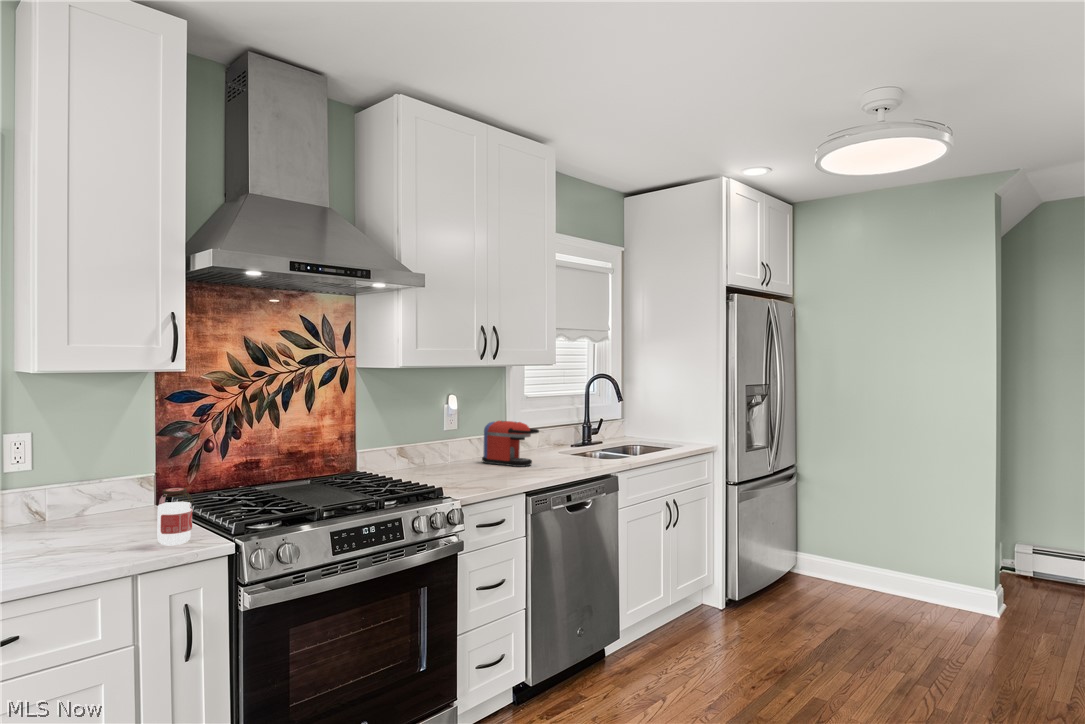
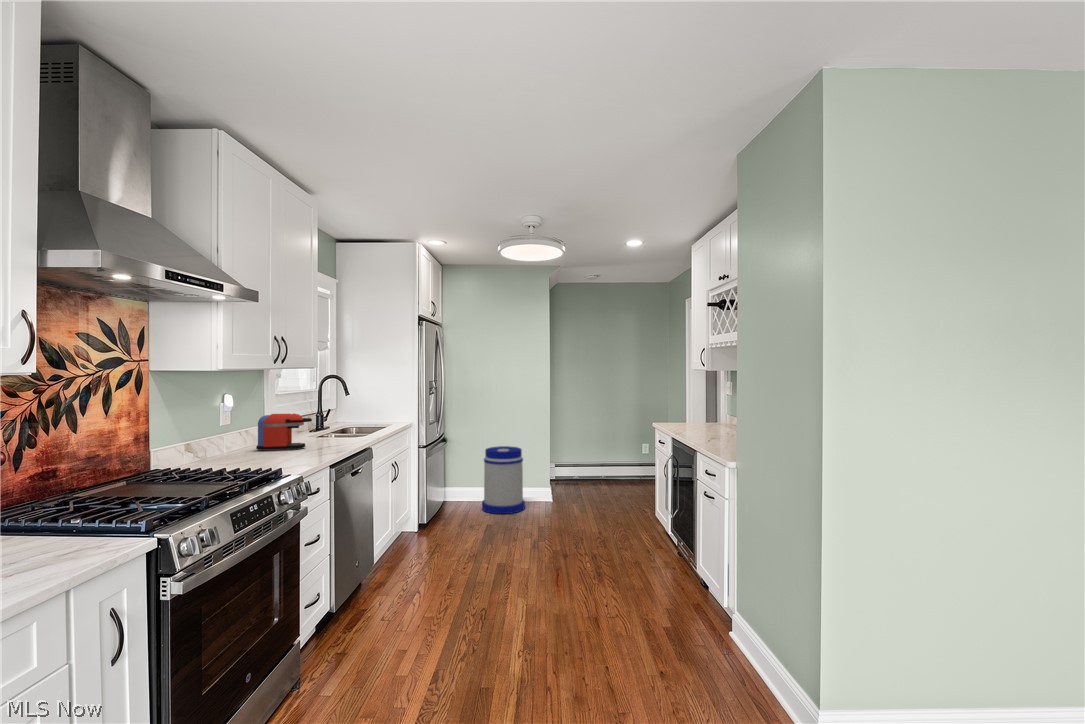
jar: present [157,488,193,546] -> none [33,494,82,558]
trash can: none [836,496,912,609] -> present [482,446,525,514]

